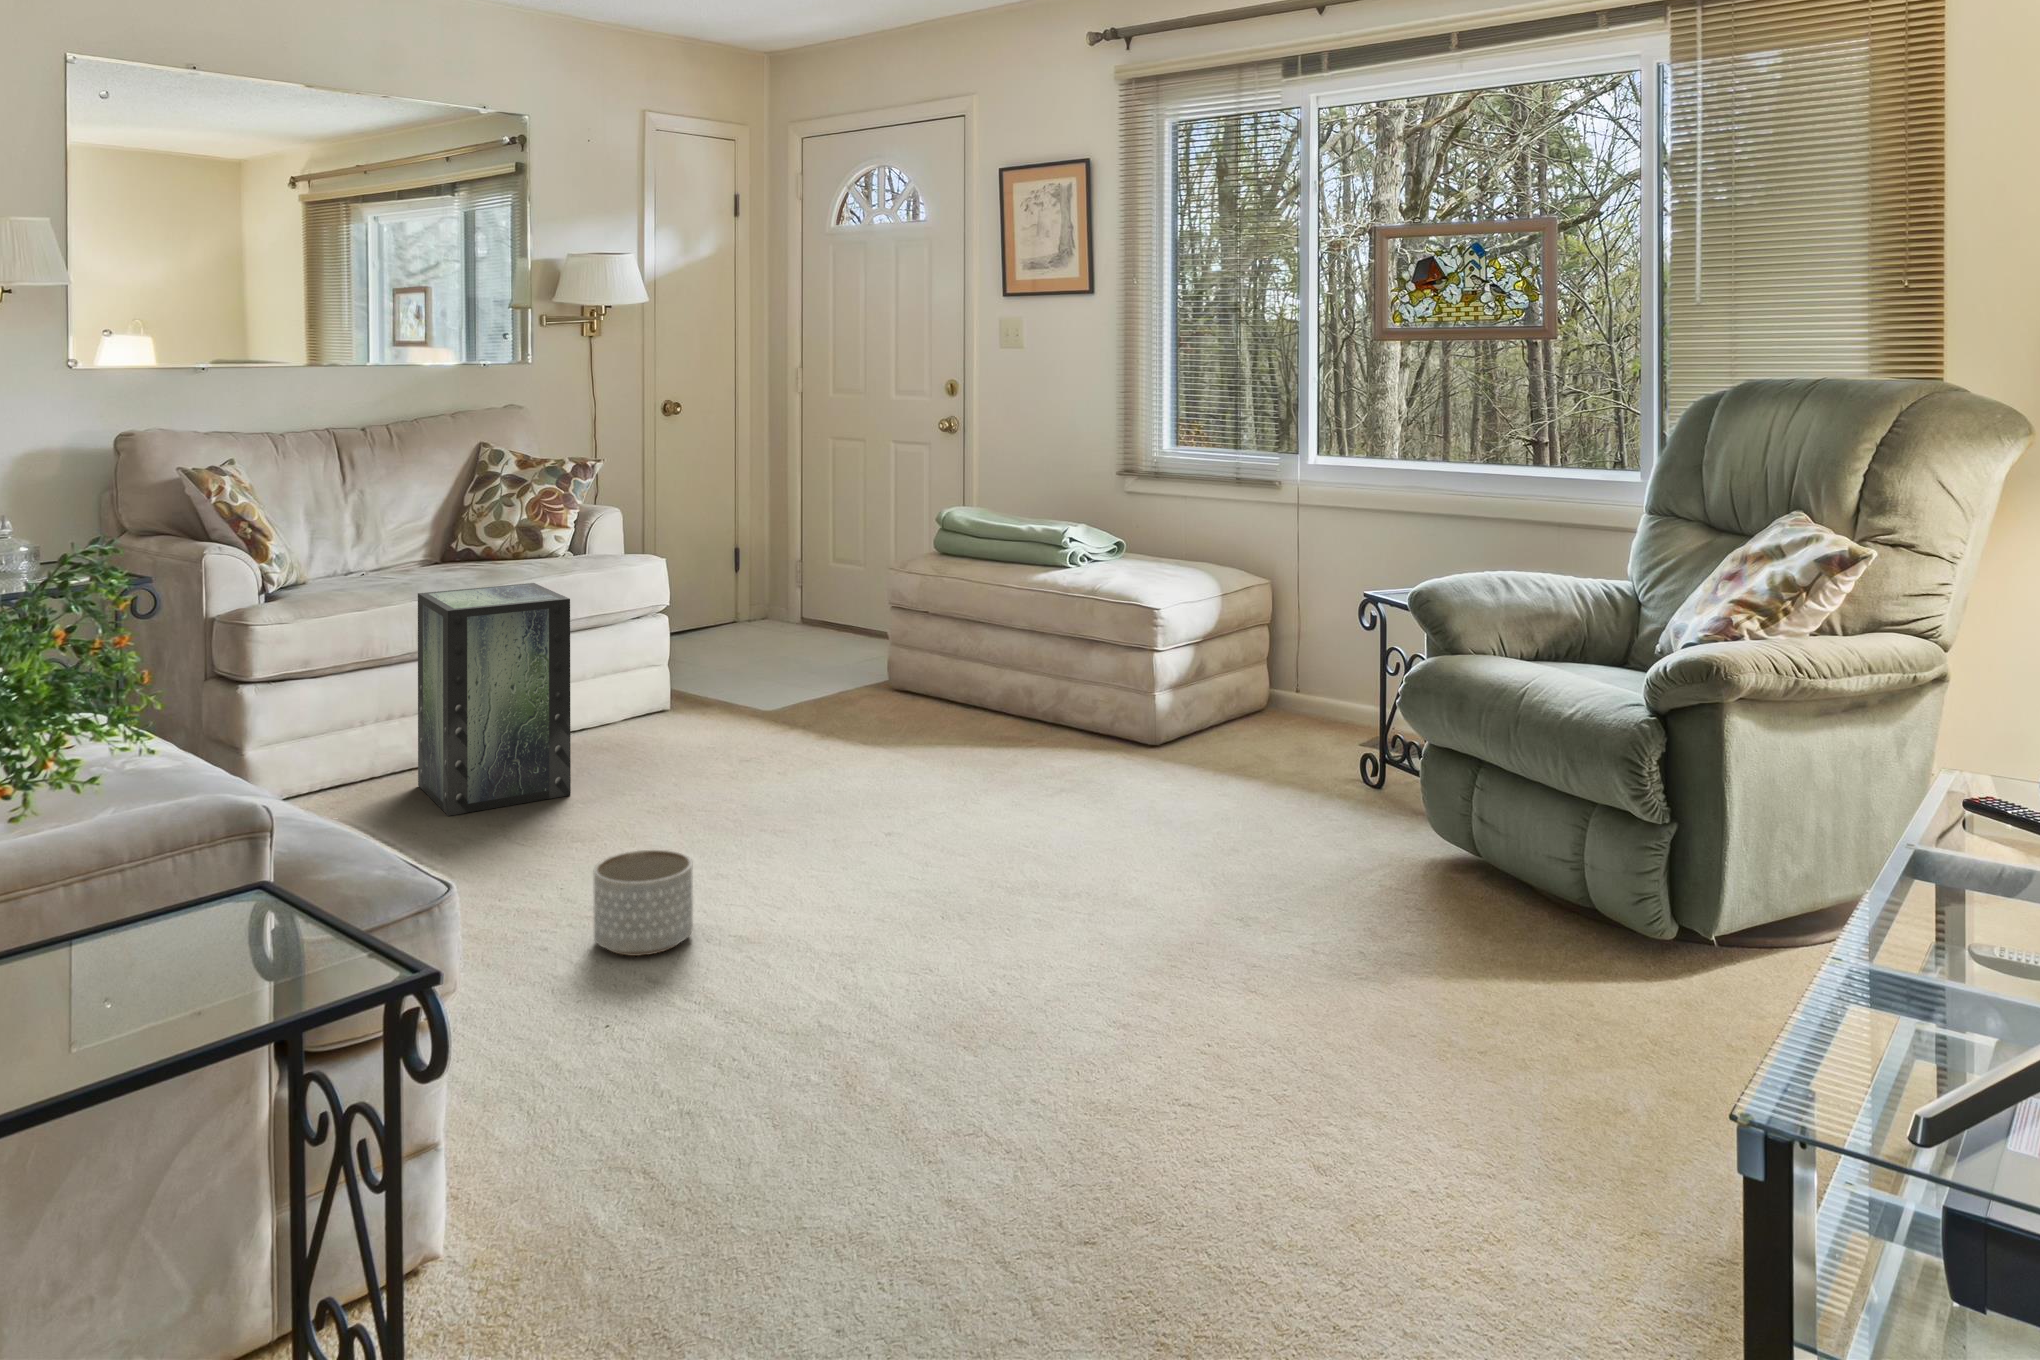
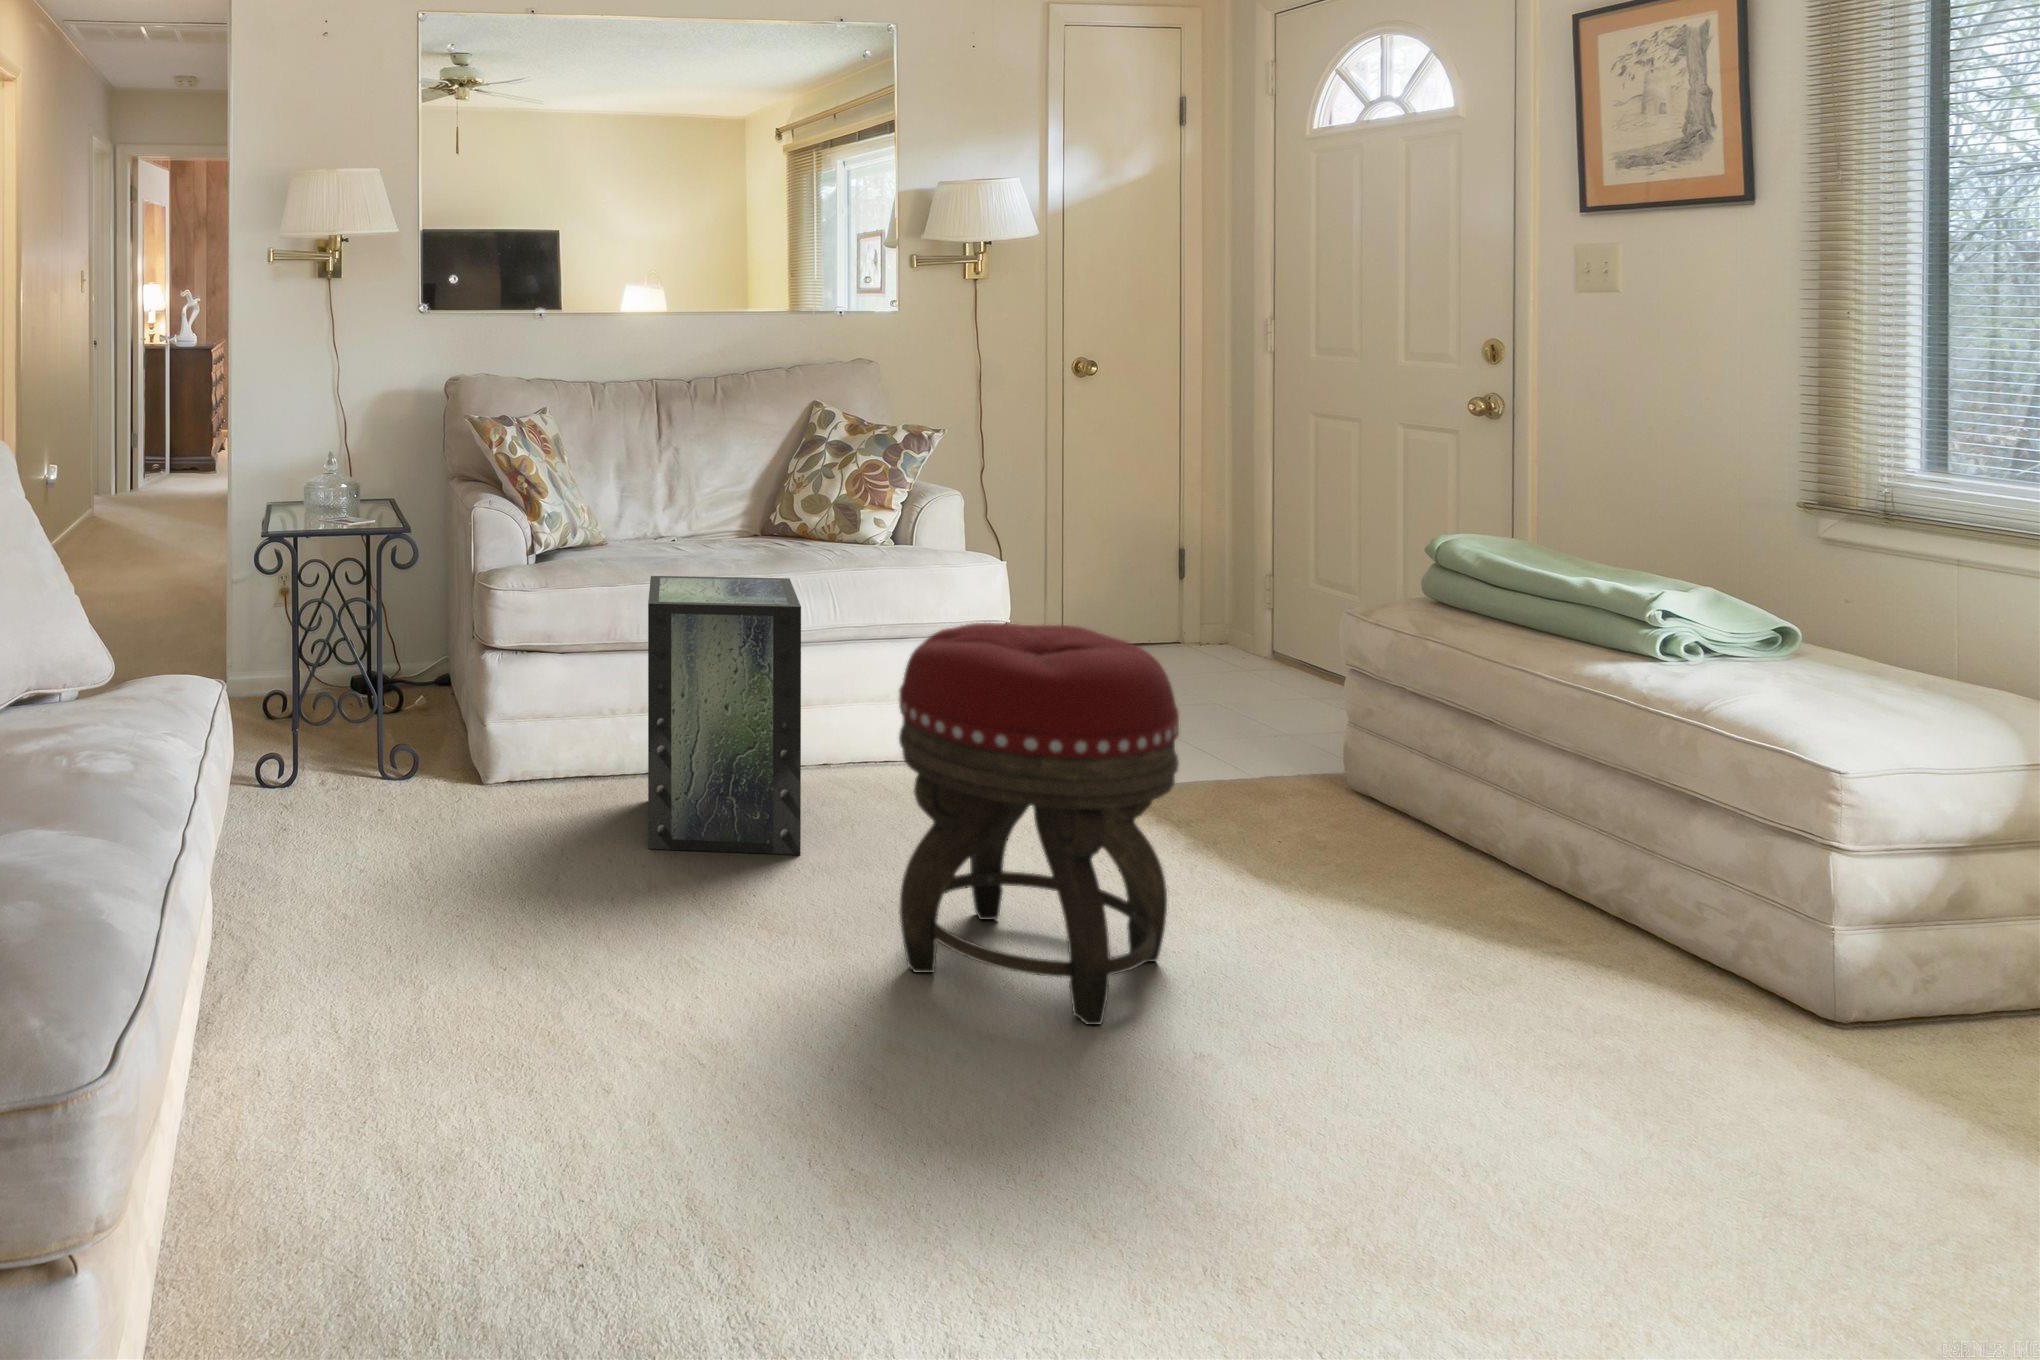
footstool: none [680,583,863,839] -> present [899,623,1179,1025]
planter: present [593,850,693,956] -> none [651,986,790,1154]

